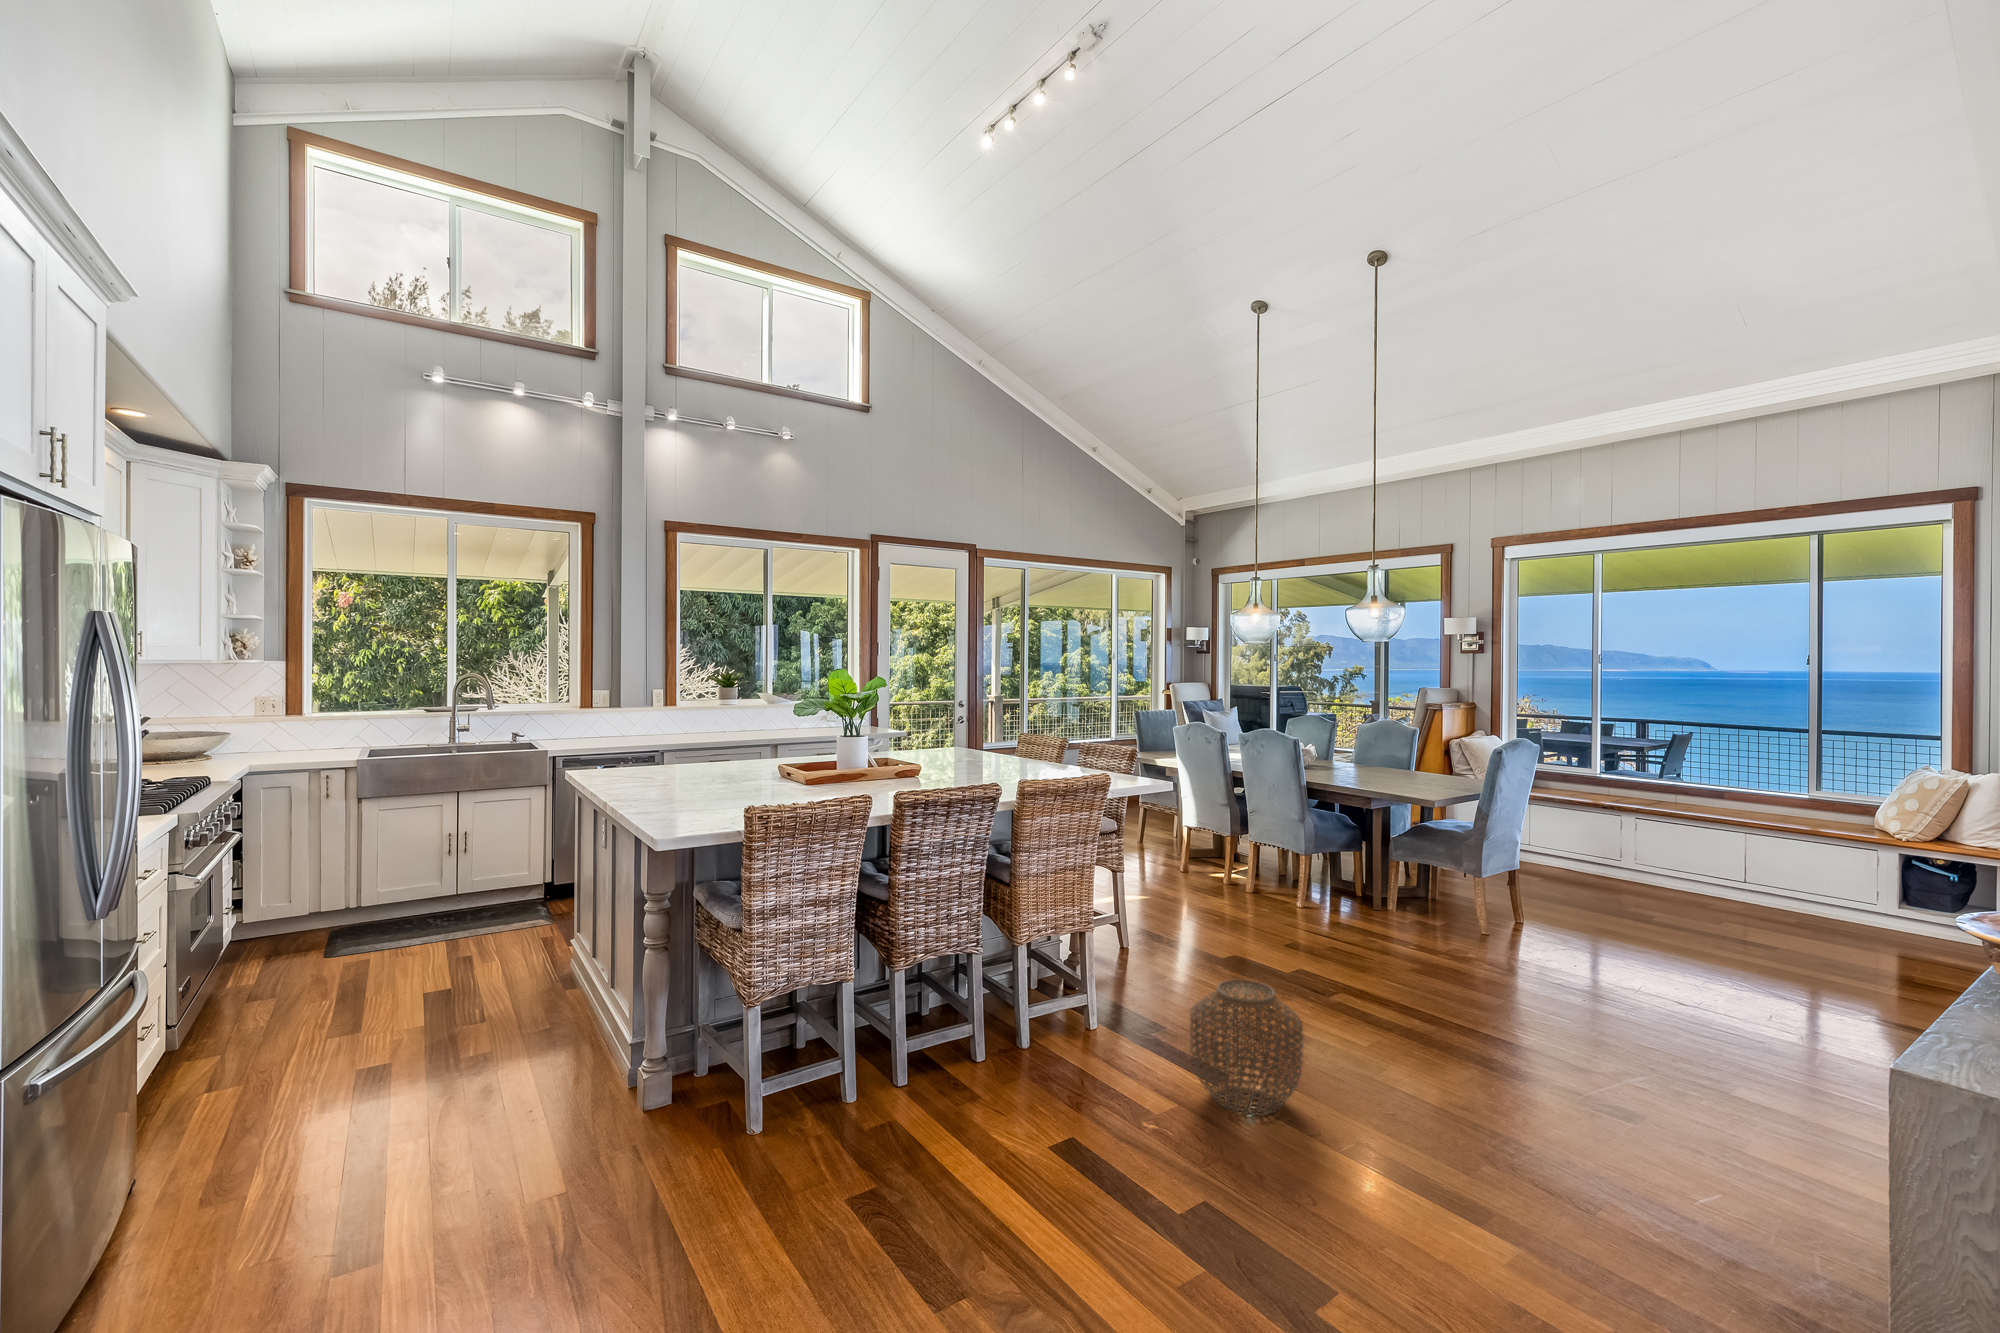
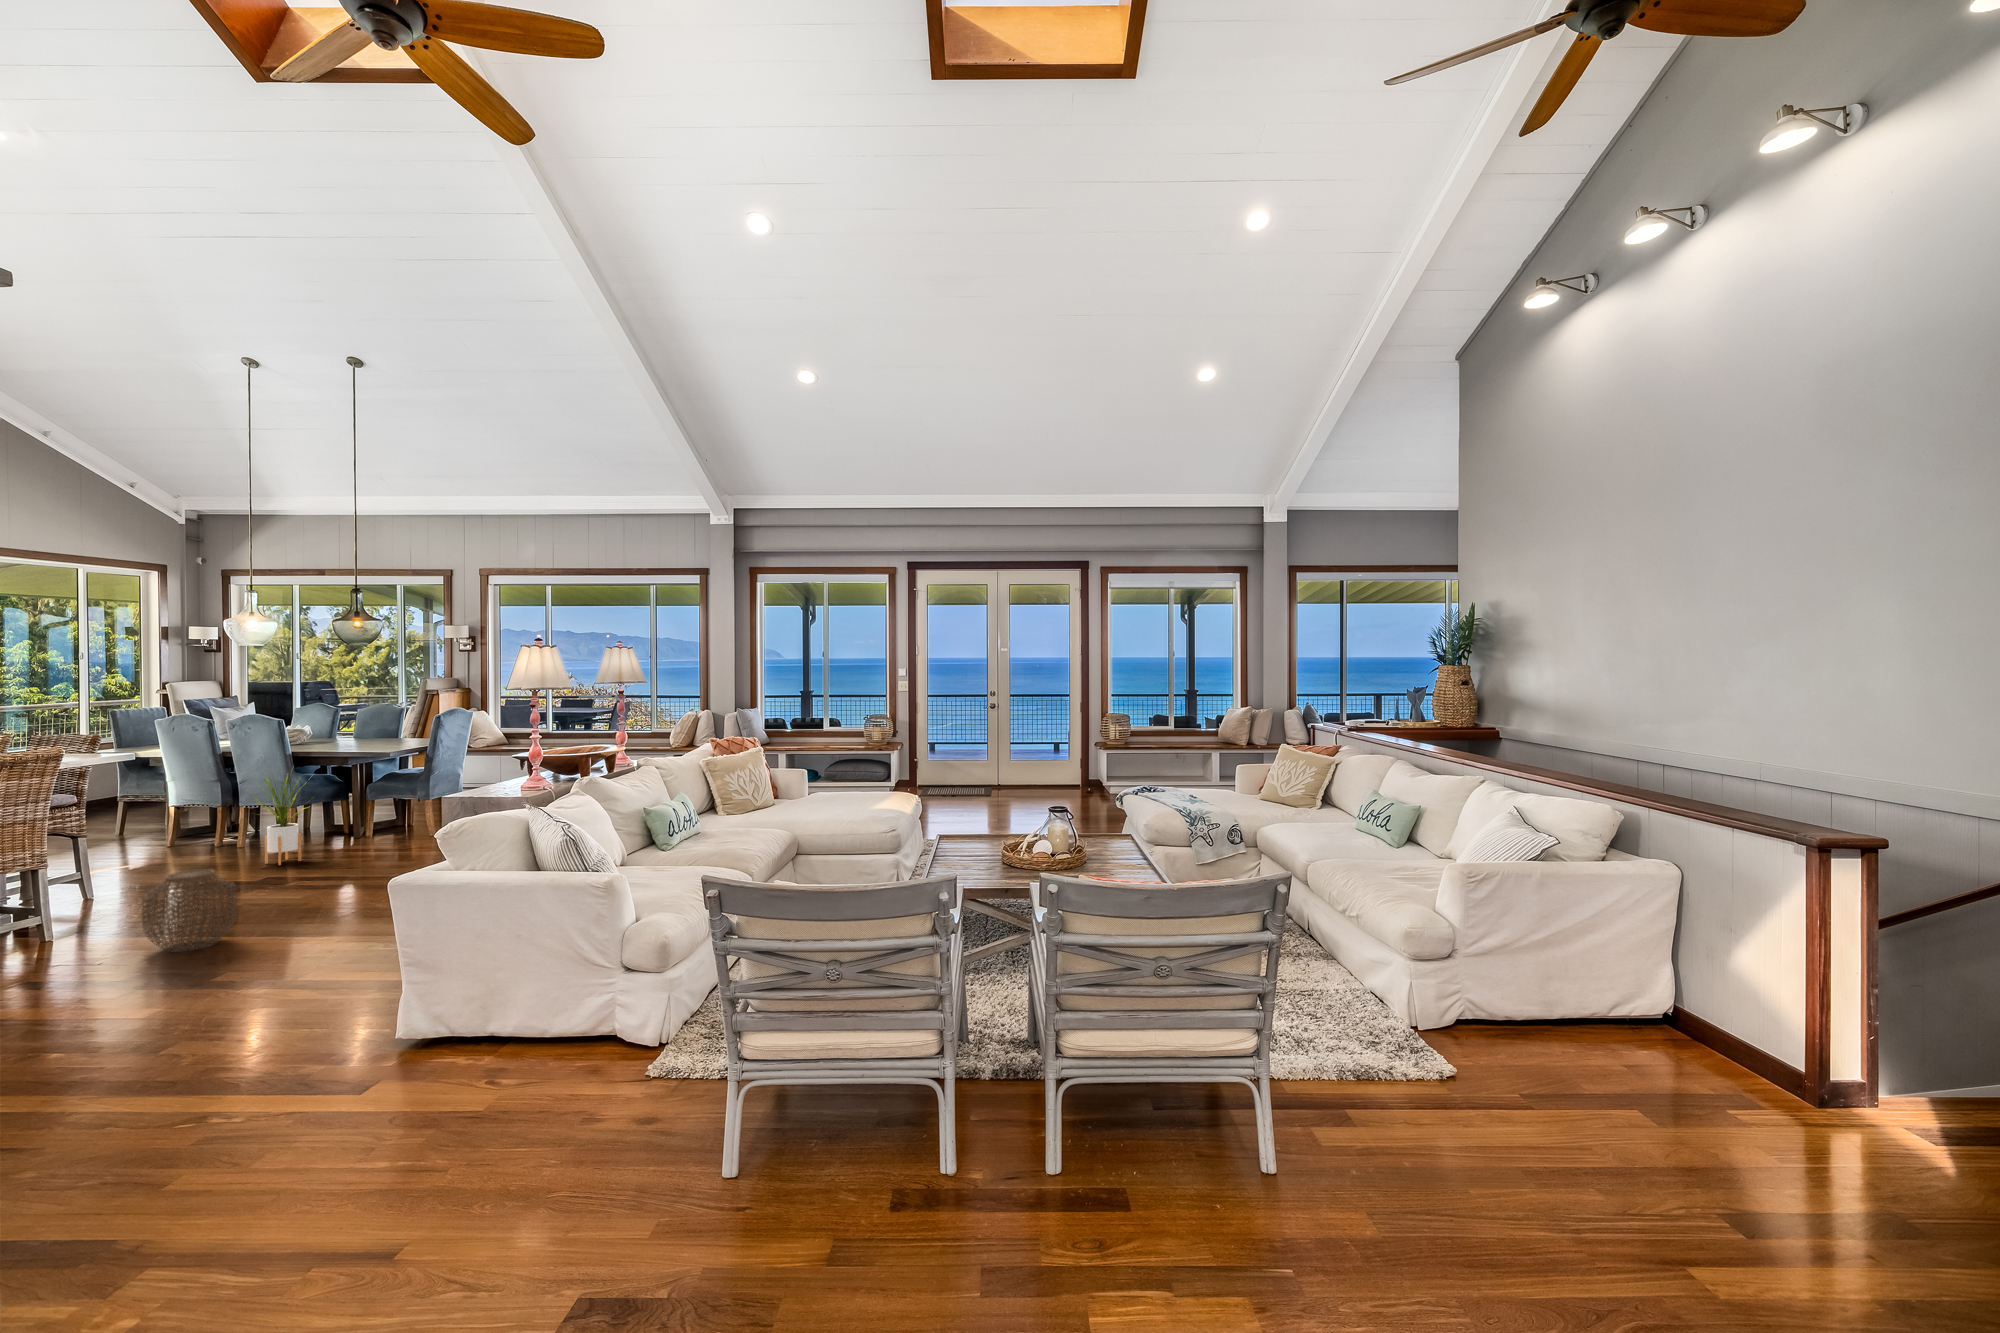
house plant: none [1267,799,1338,931] -> present [254,773,305,865]

